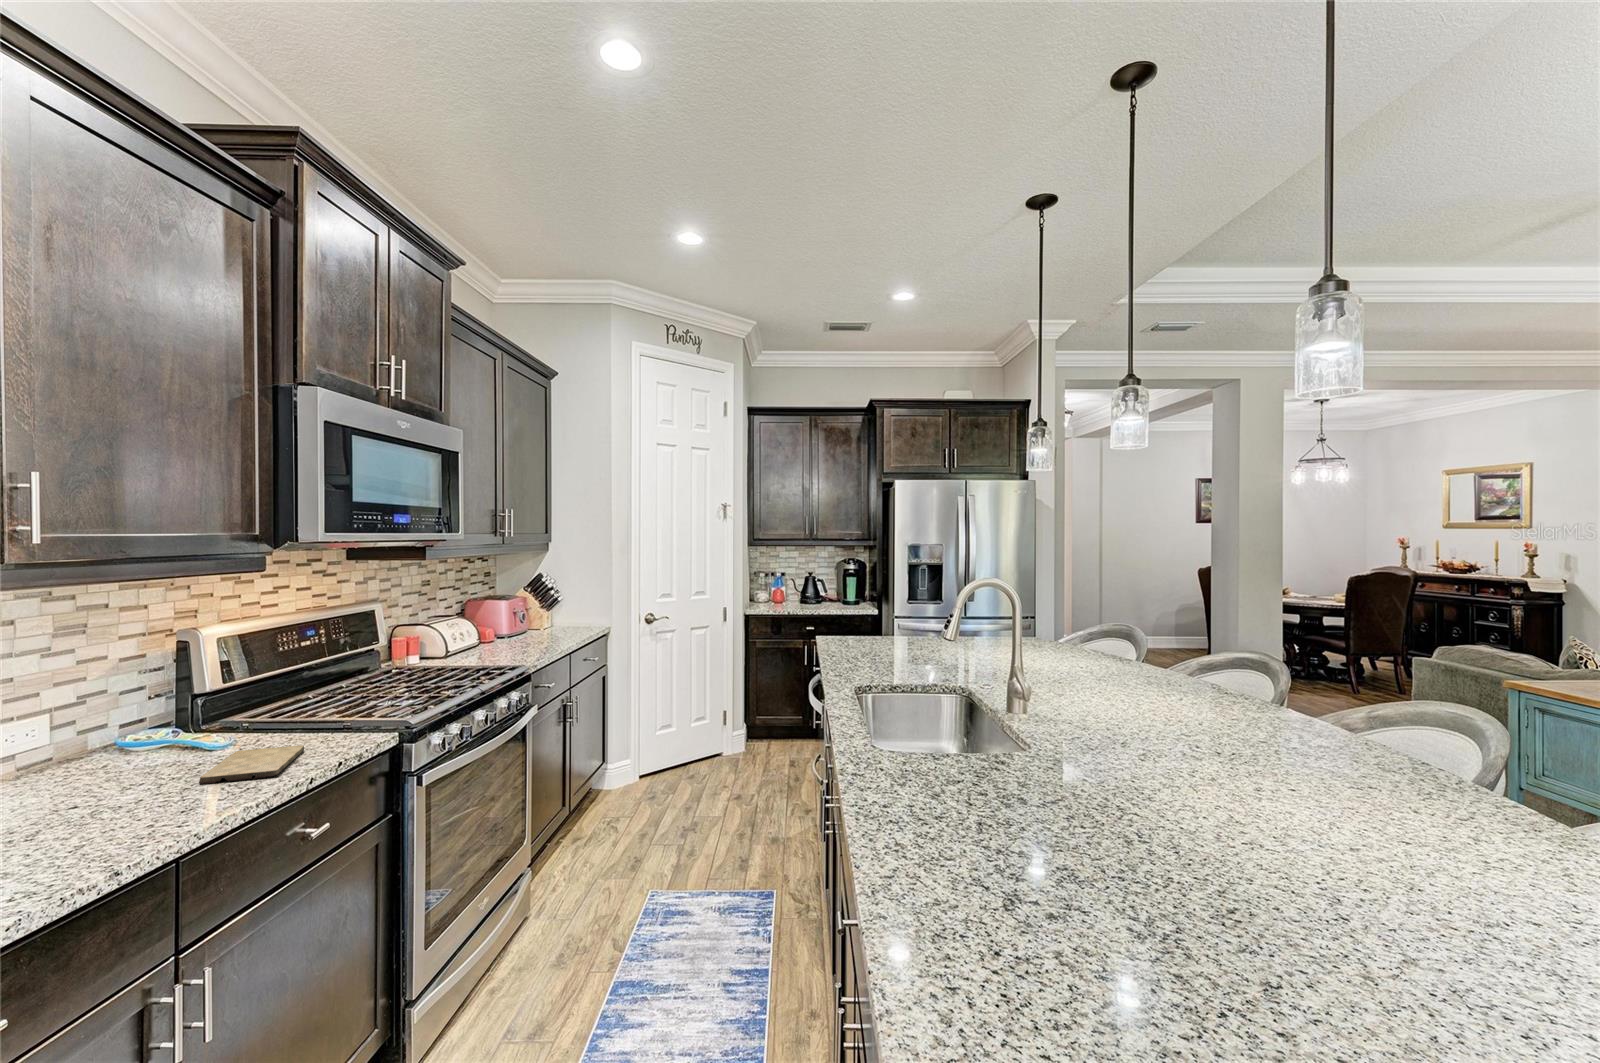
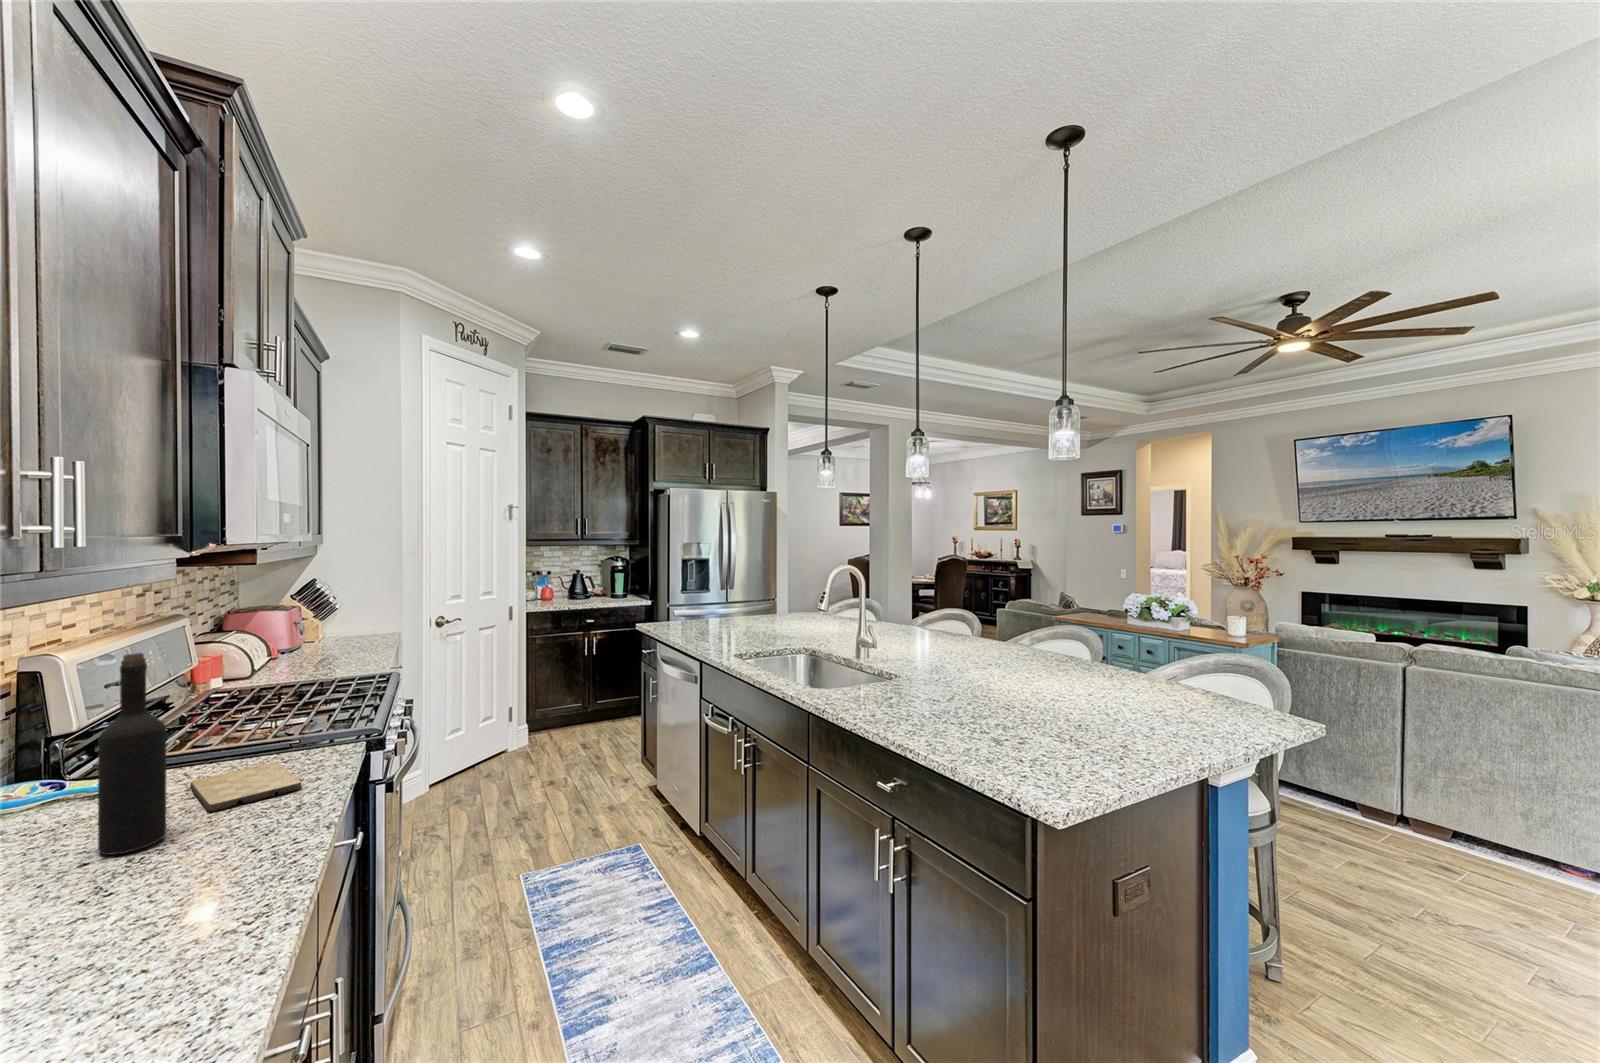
wine bottle: none [90,643,145,809] -> present [98,653,166,855]

